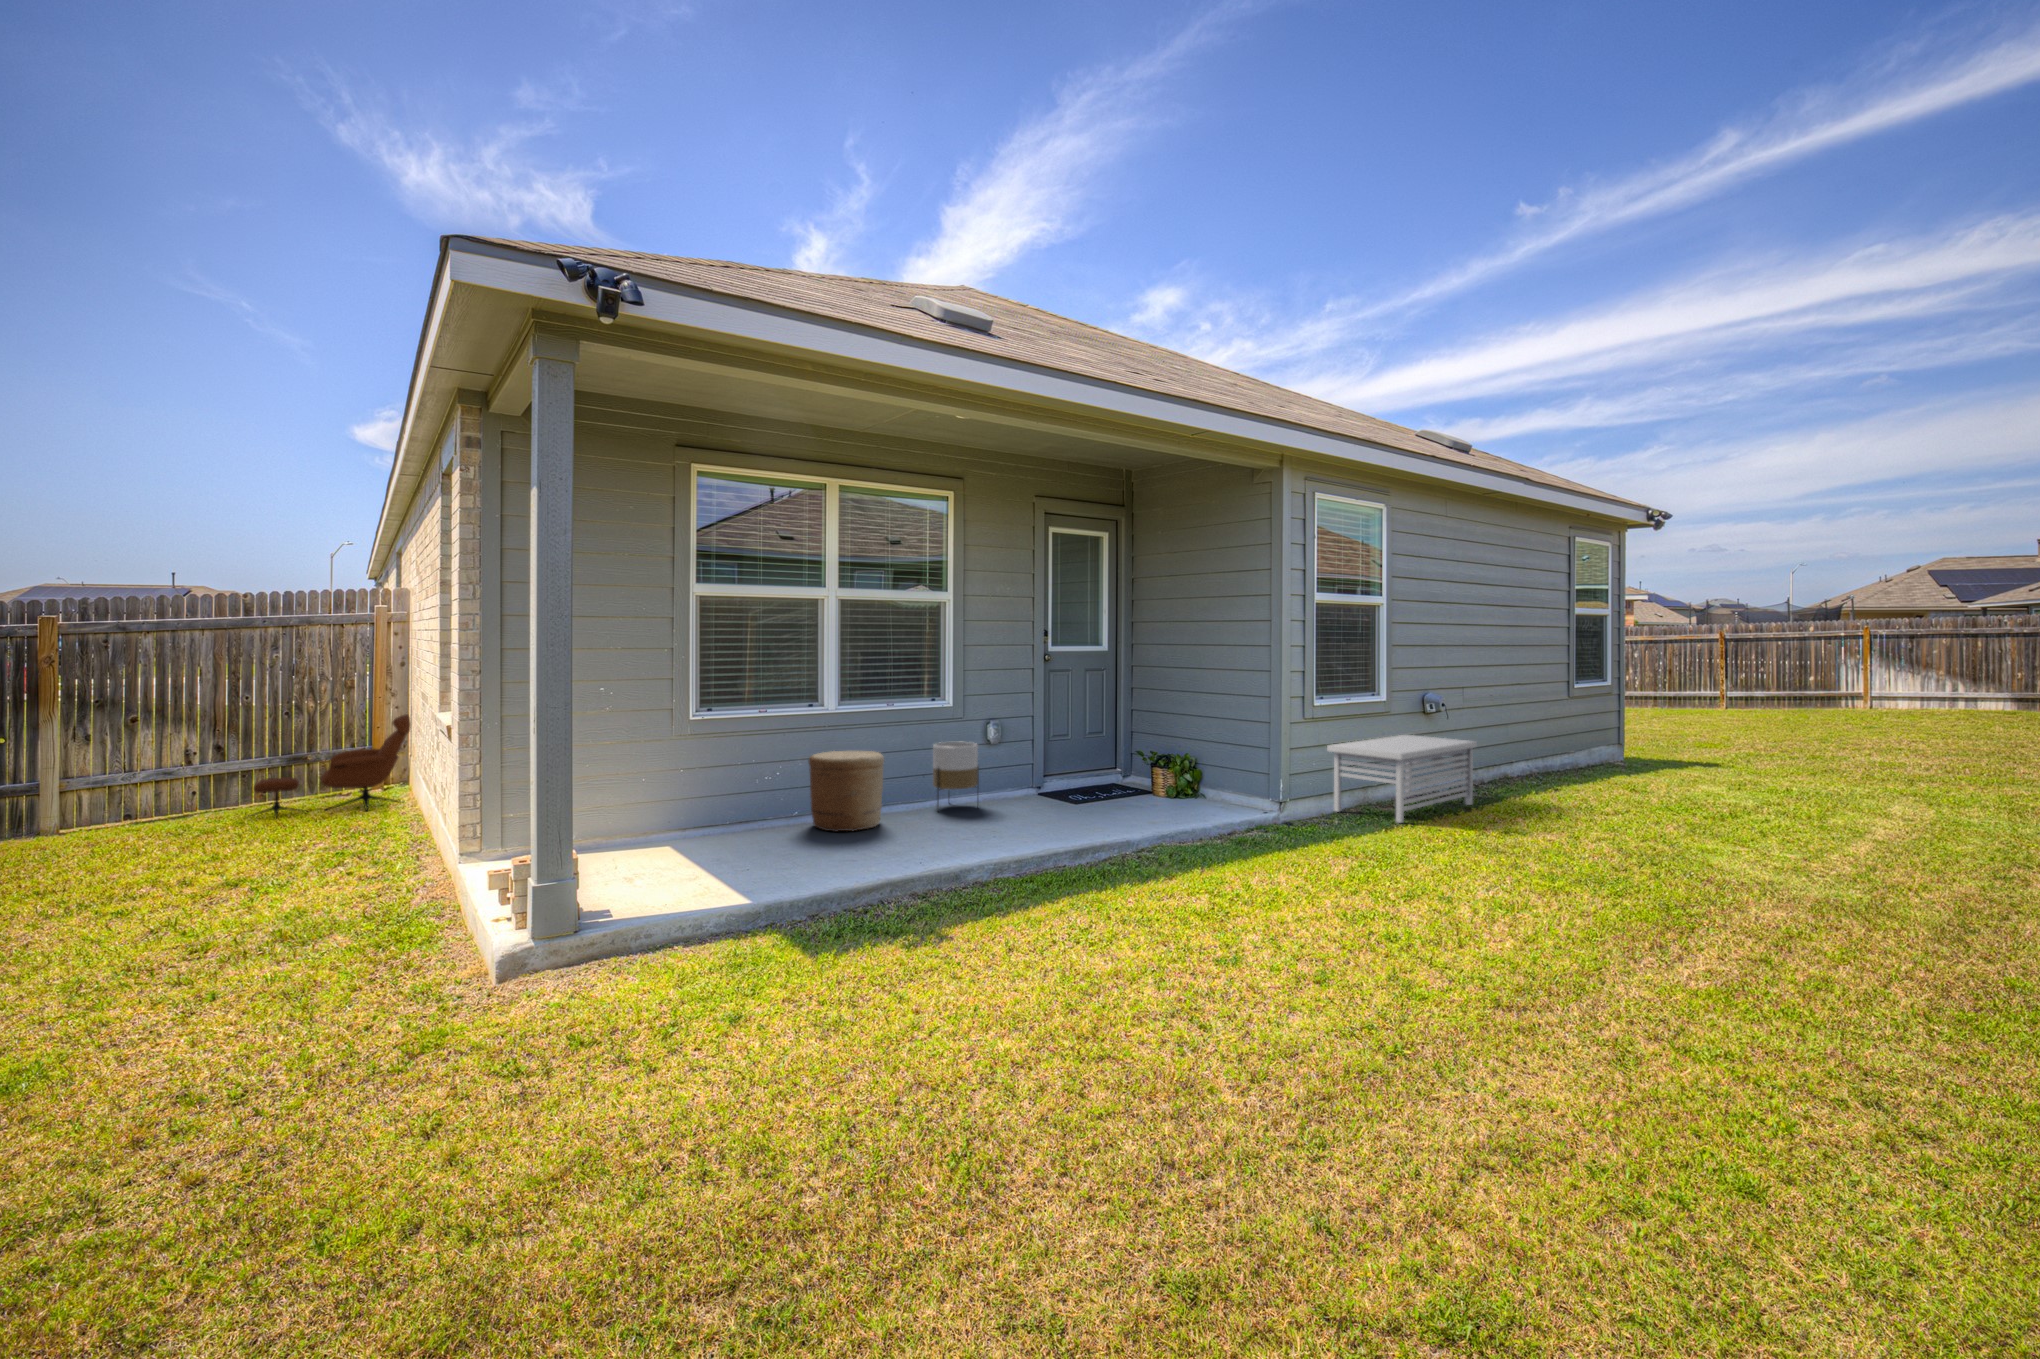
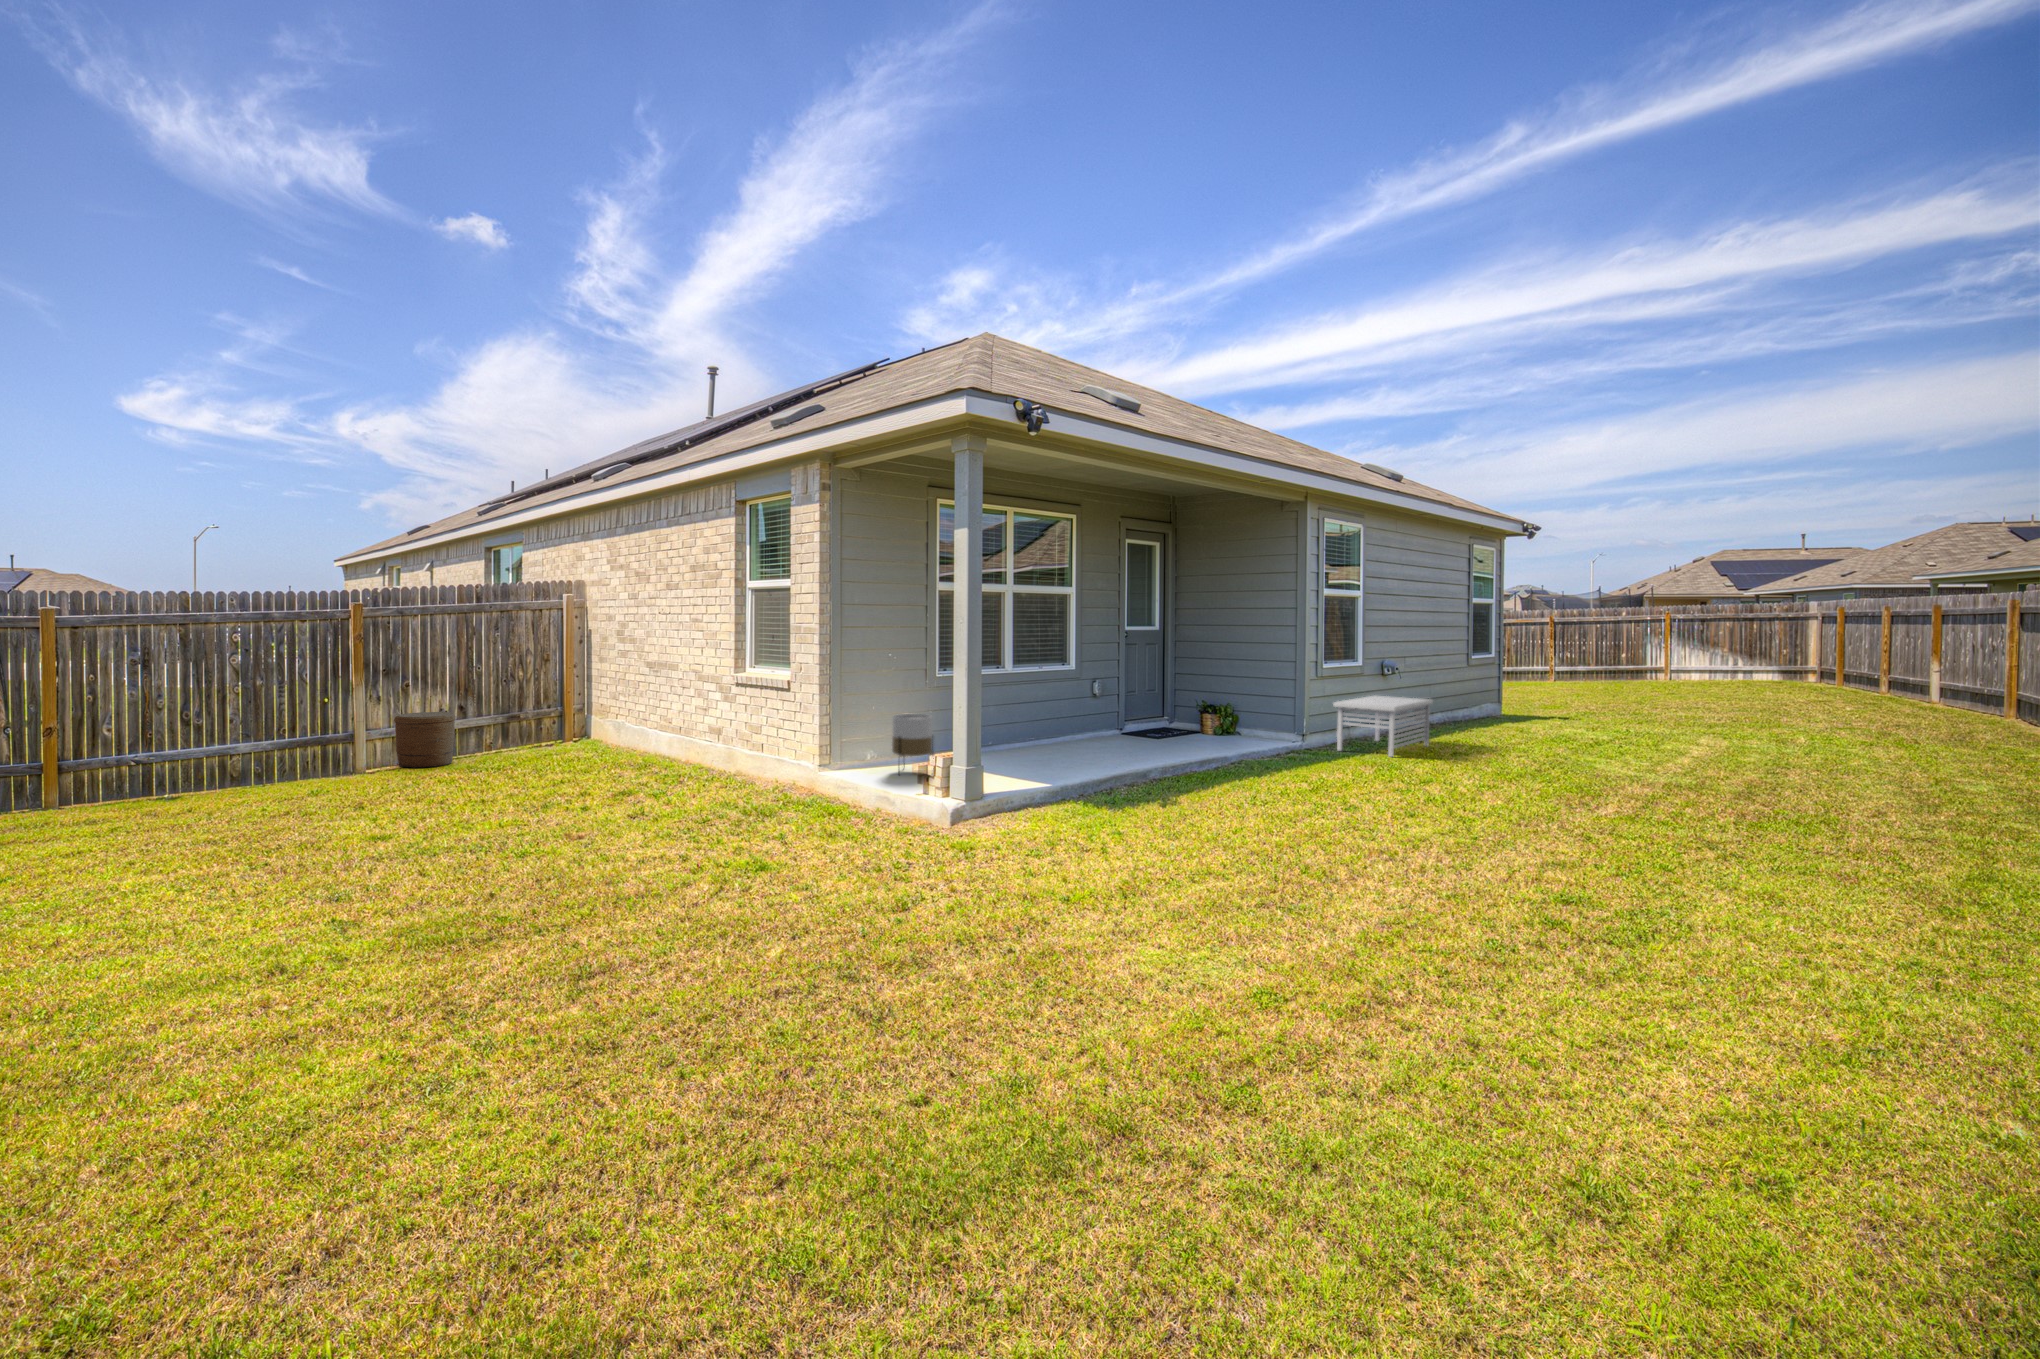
lounge chair: present [248,714,411,818] -> none [509,680,618,763]
planter: present [933,742,979,791] -> present [892,714,933,767]
woven basket: present [809,751,884,832] -> present [394,712,455,768]

